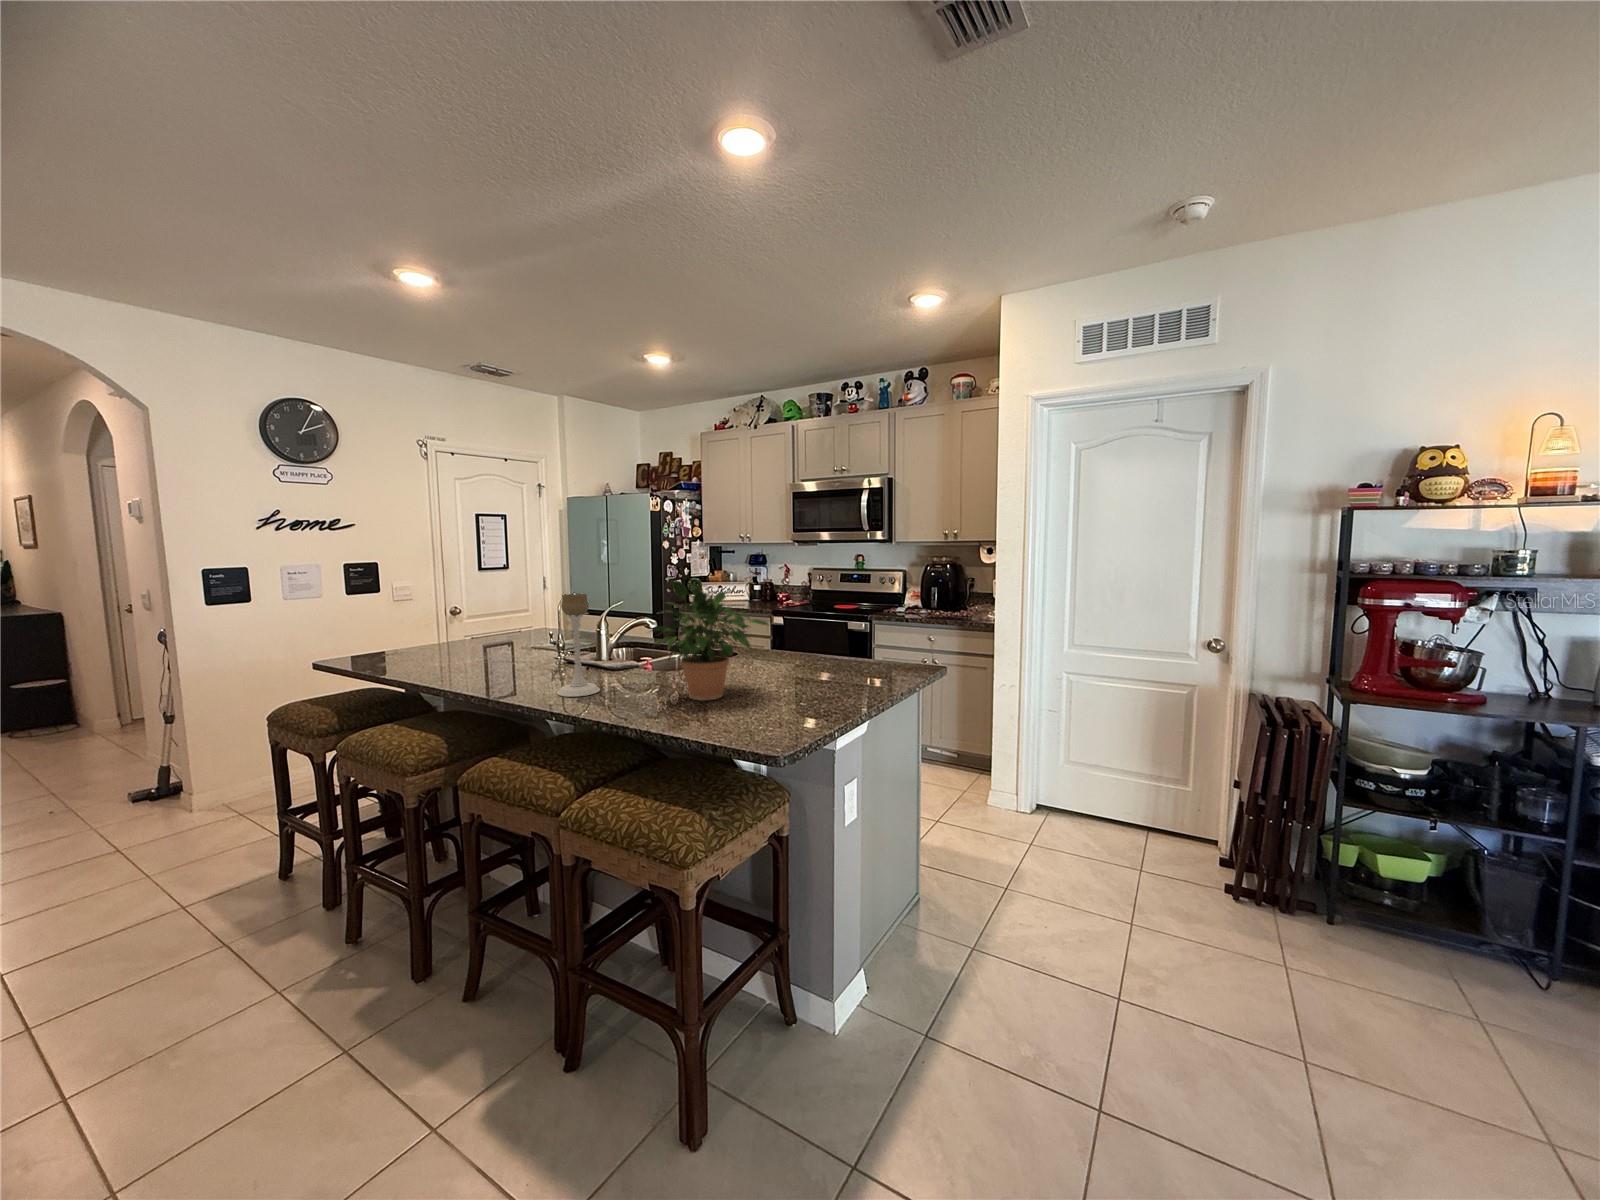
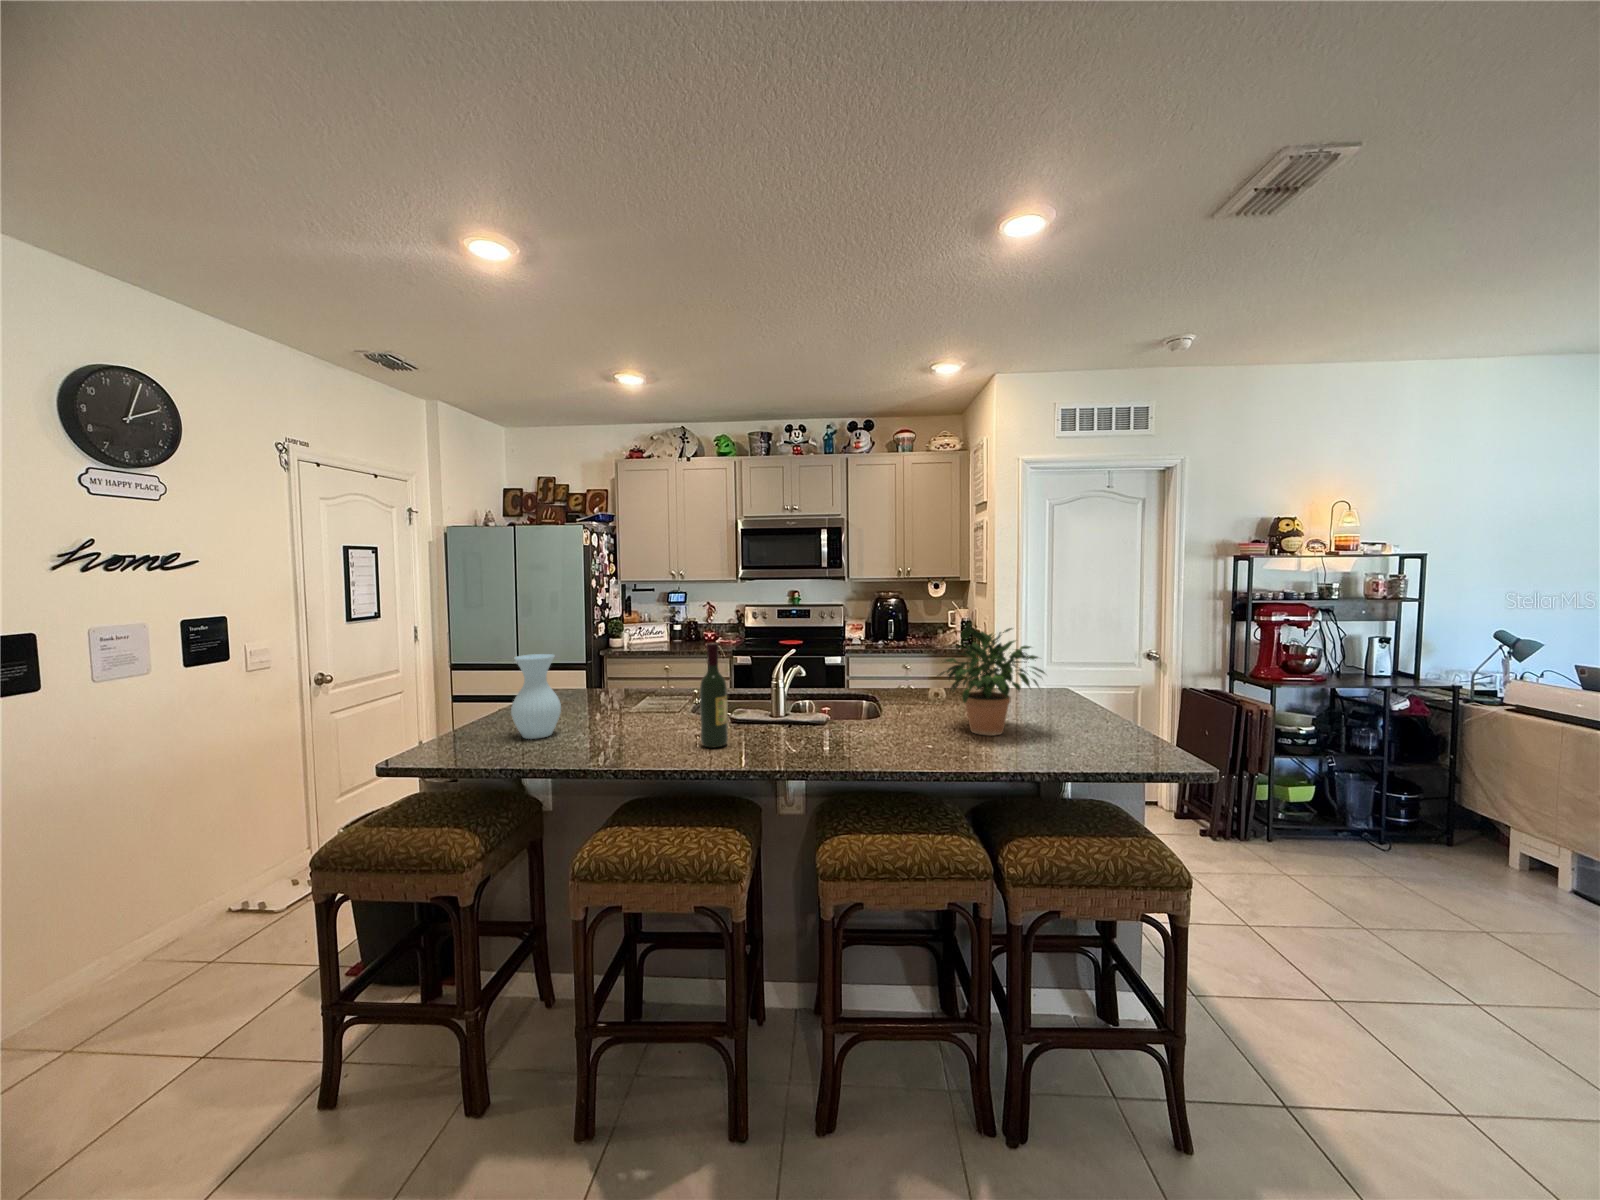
wine bottle: none [471,590,499,679] -> present [700,643,728,748]
vase: none [403,594,445,659] -> present [511,654,561,739]
candle holder: present [557,594,600,697] -> none [846,640,888,750]

